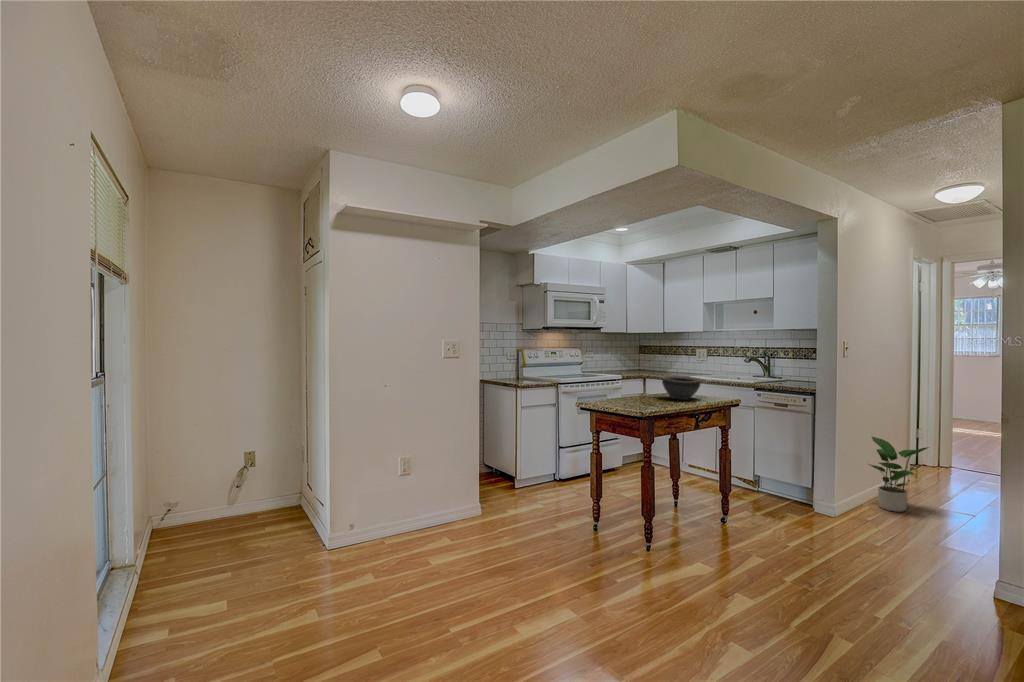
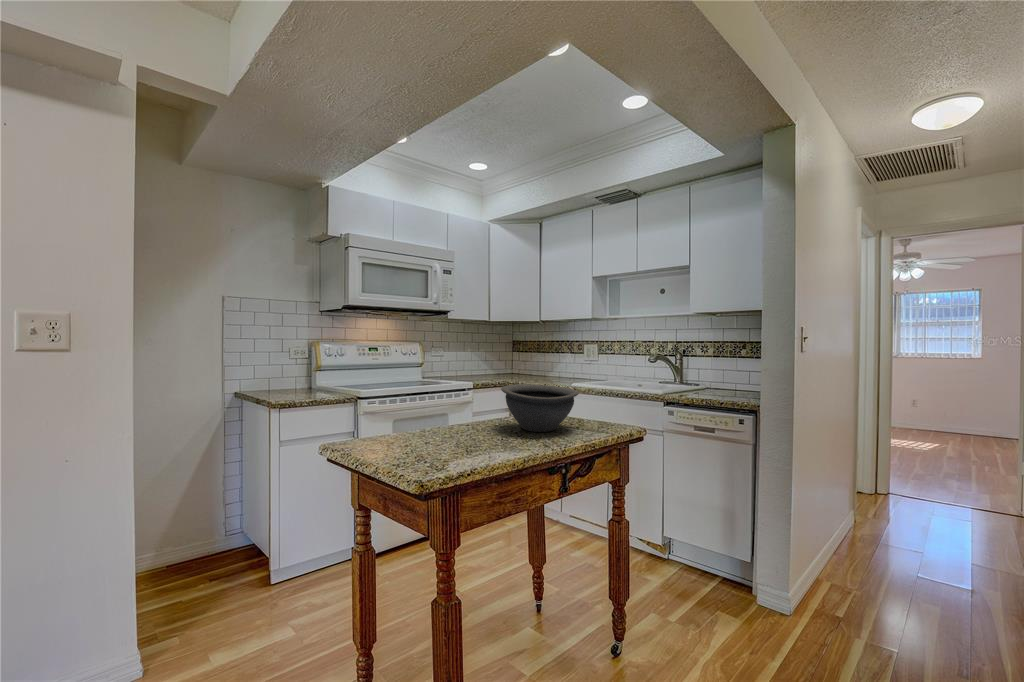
potted plant: present [869,437,929,512] -> none [828,475,925,598]

